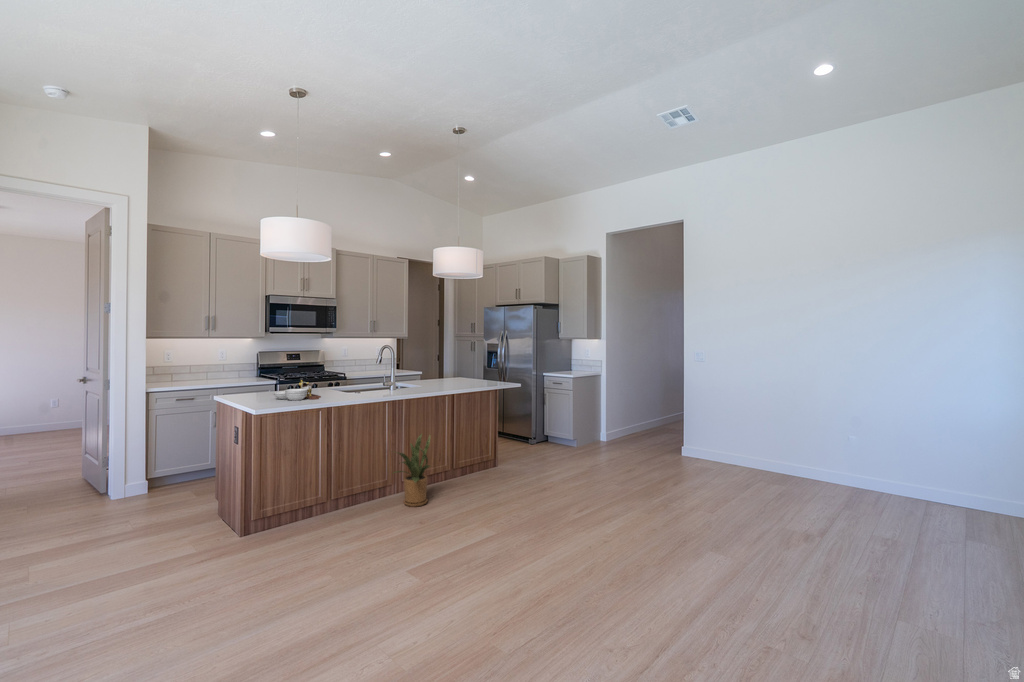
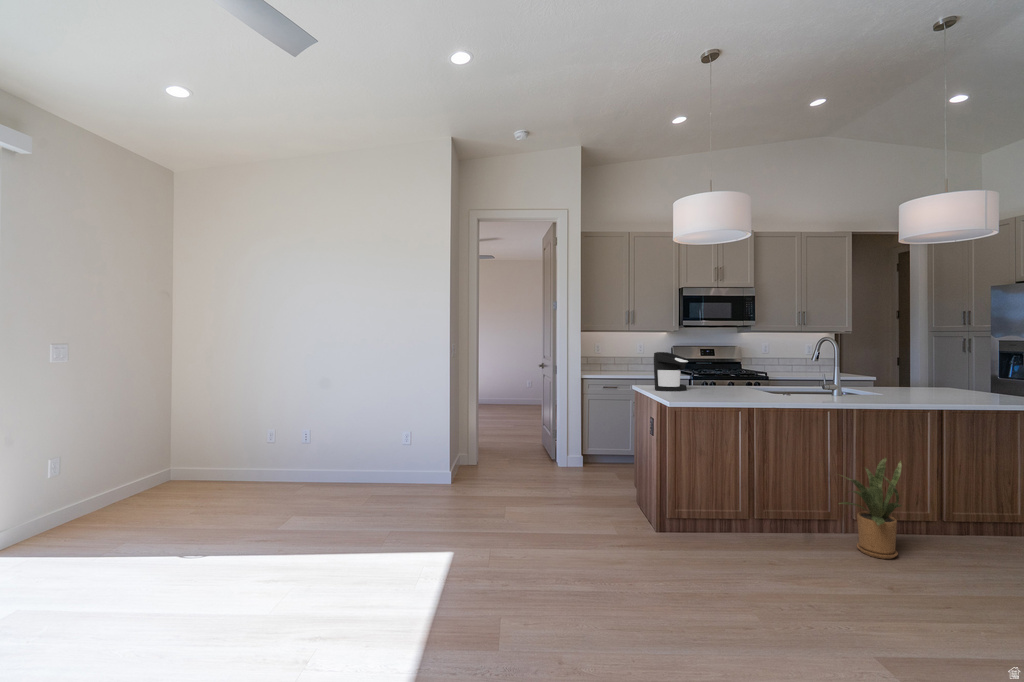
coffee maker: none [238,361,273,399] -> present [654,352,688,391]
cutting board: present [273,380,321,401] -> none [687,375,741,398]

